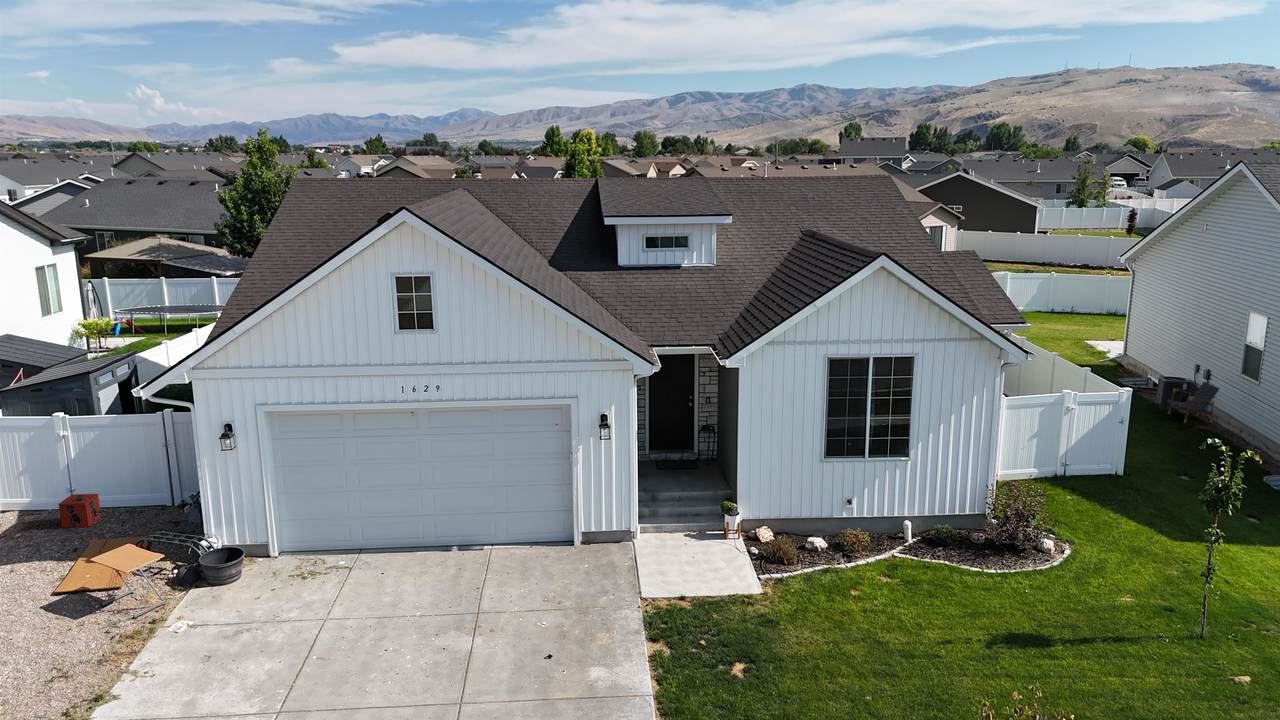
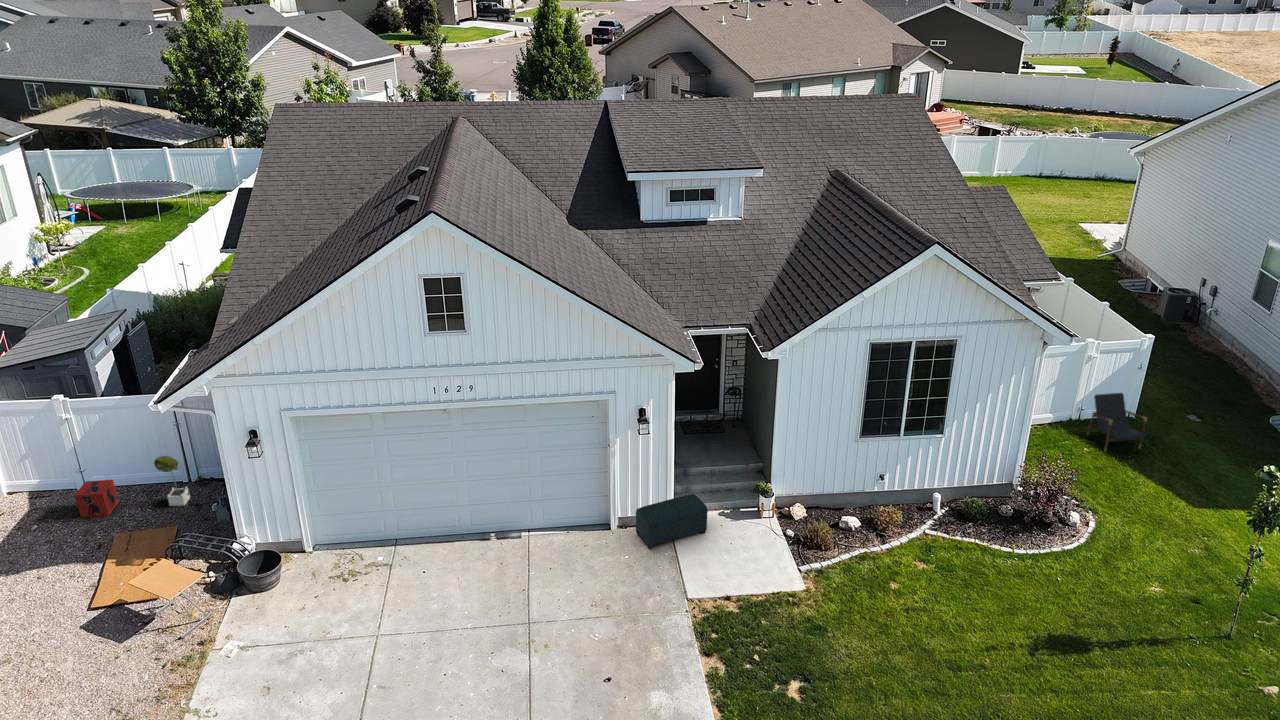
lounge chair: present [1167,382,1219,422] -> present [1087,393,1147,452]
potted tree: none [138,470,170,521] -> present [154,456,190,506]
bench: none [599,511,670,561] -> present [636,494,708,549]

